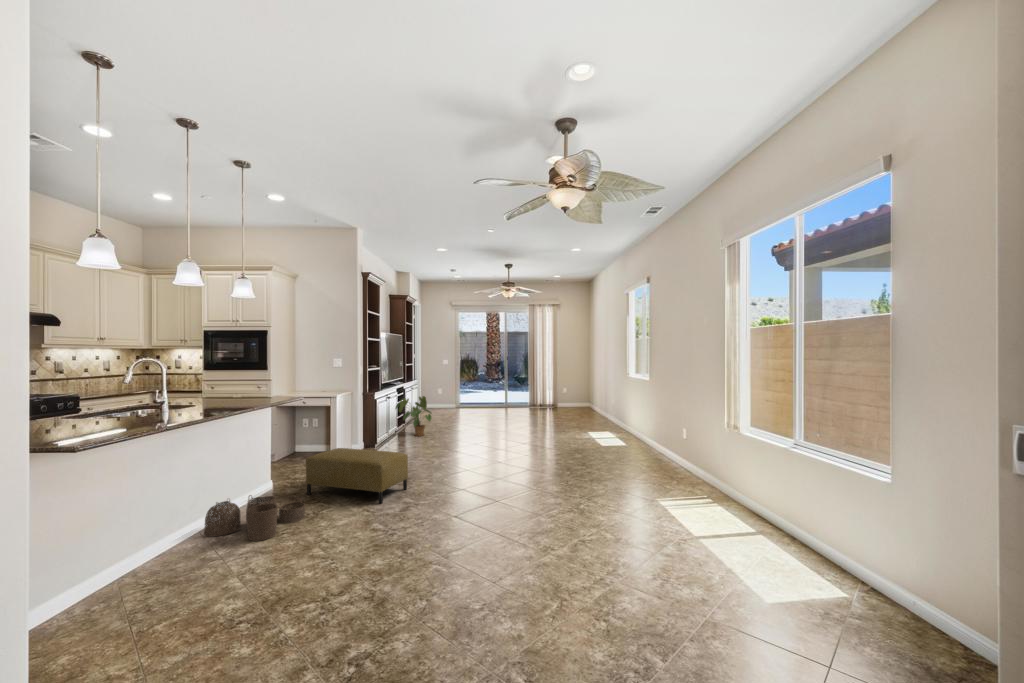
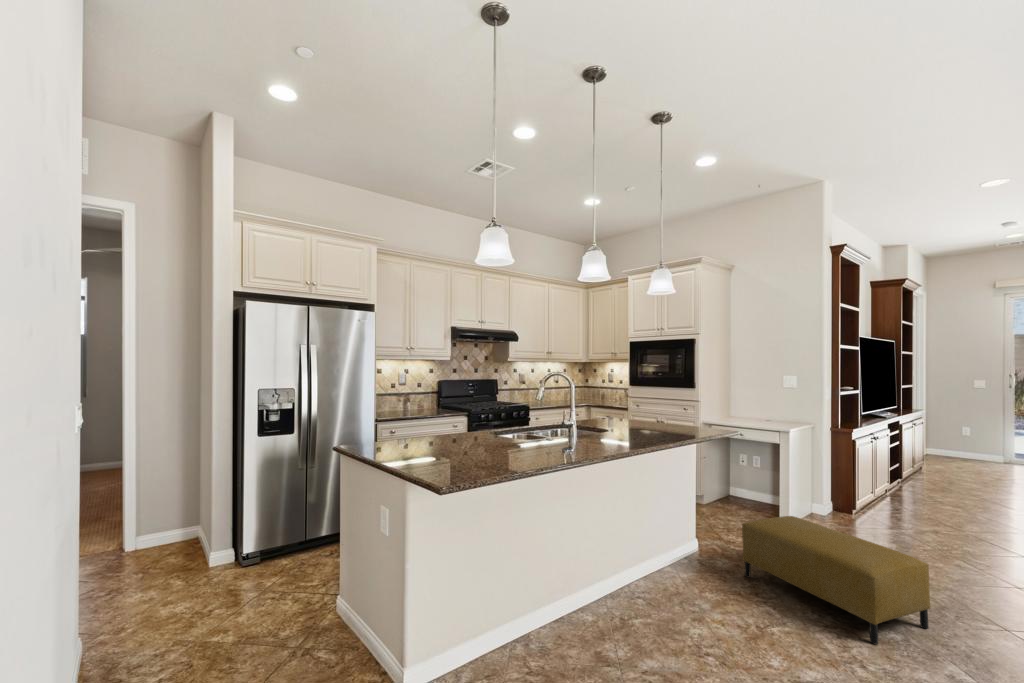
house plant: present [395,396,432,436] -> none [886,440,966,509]
woven basket: present [204,495,305,541] -> none [615,561,740,643]

